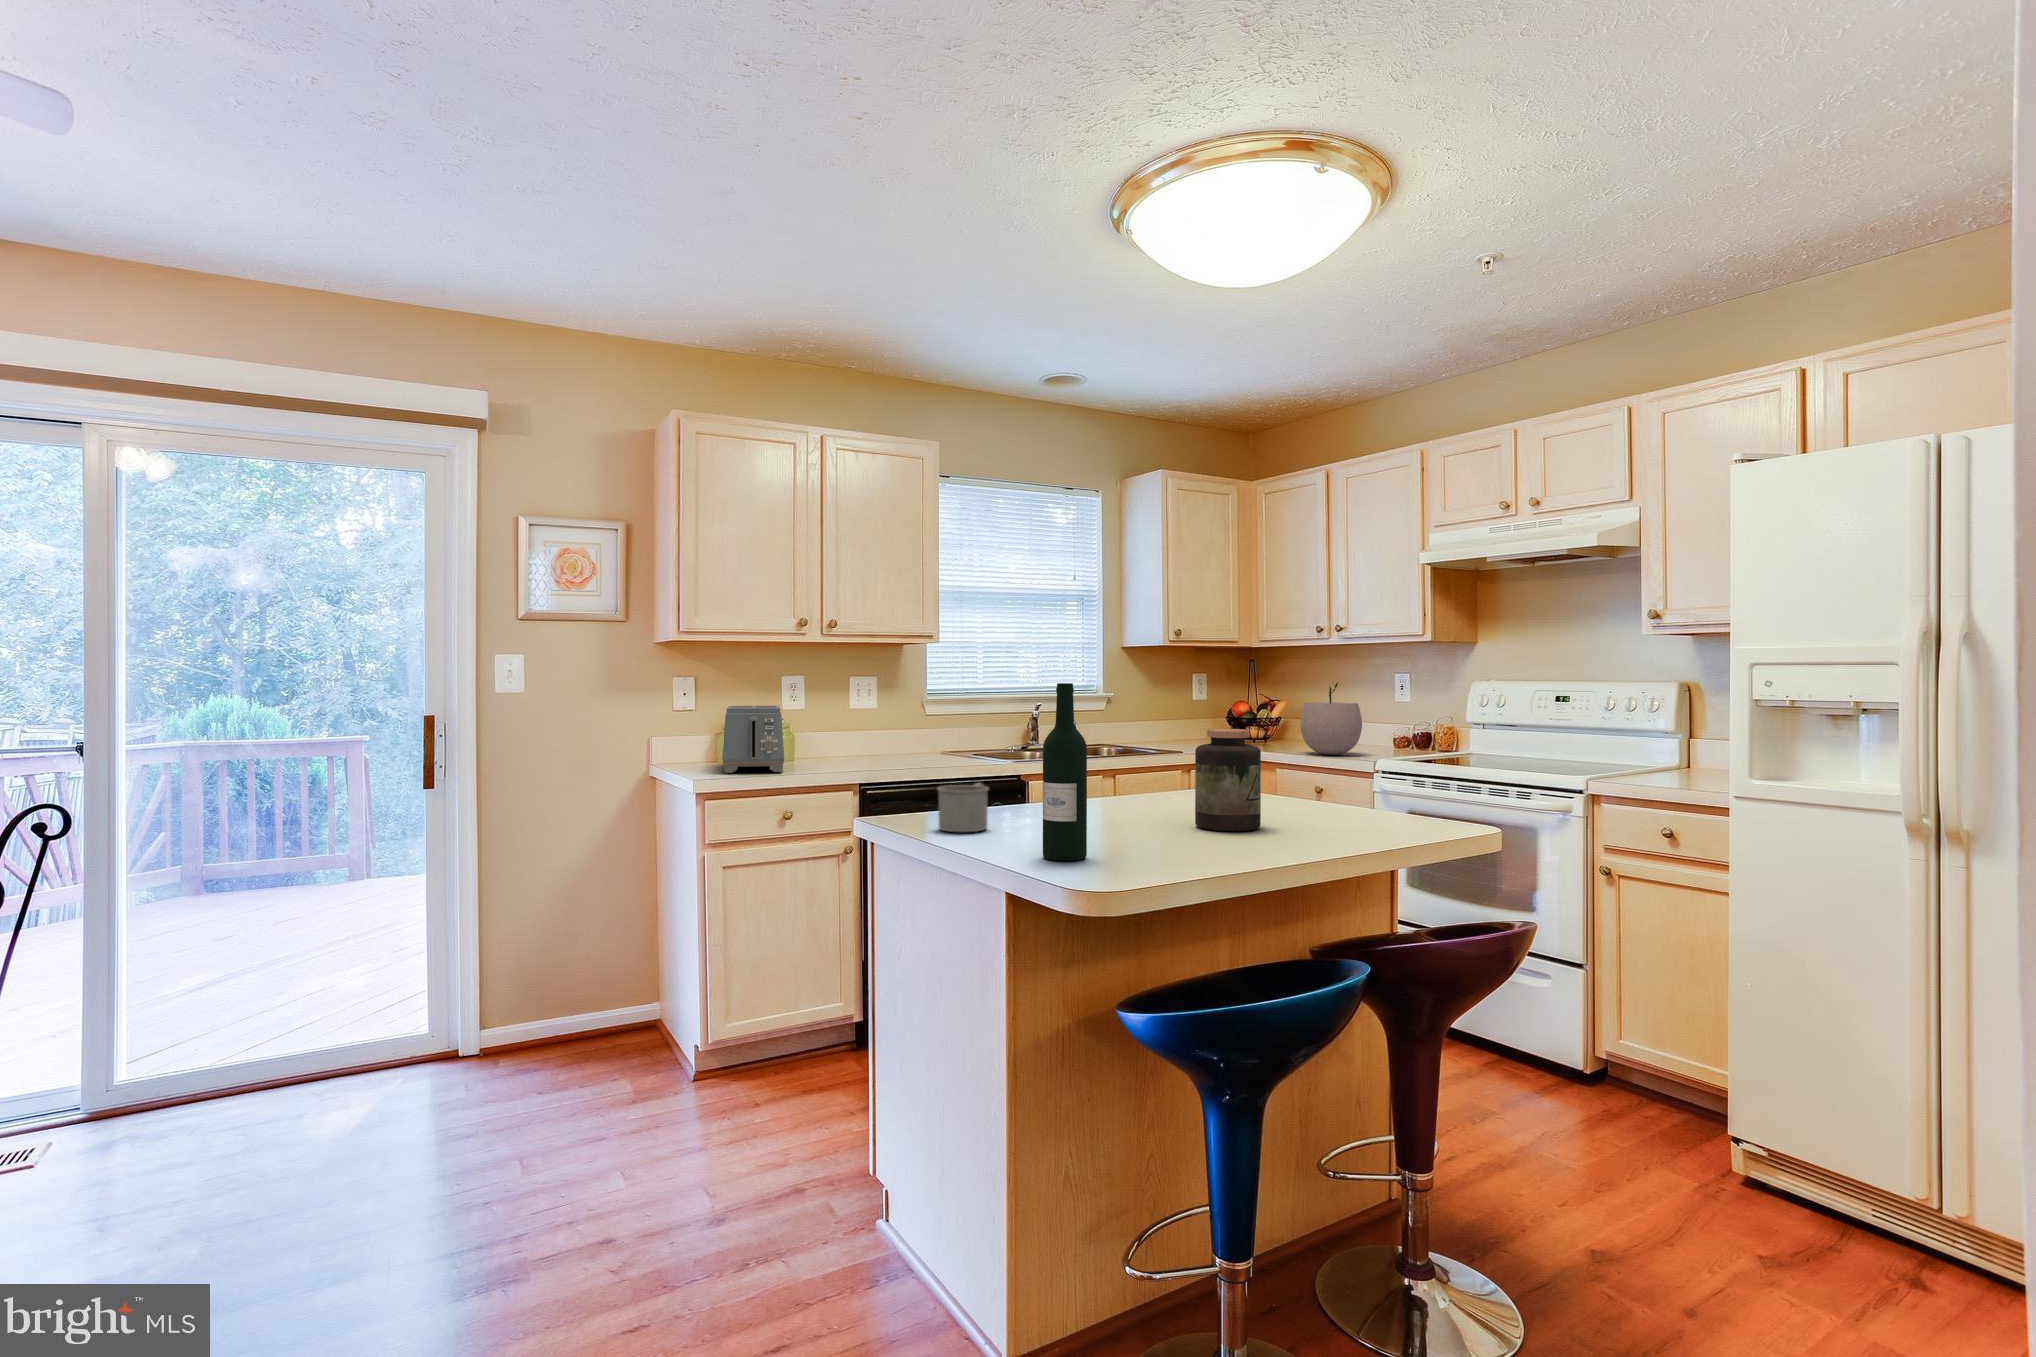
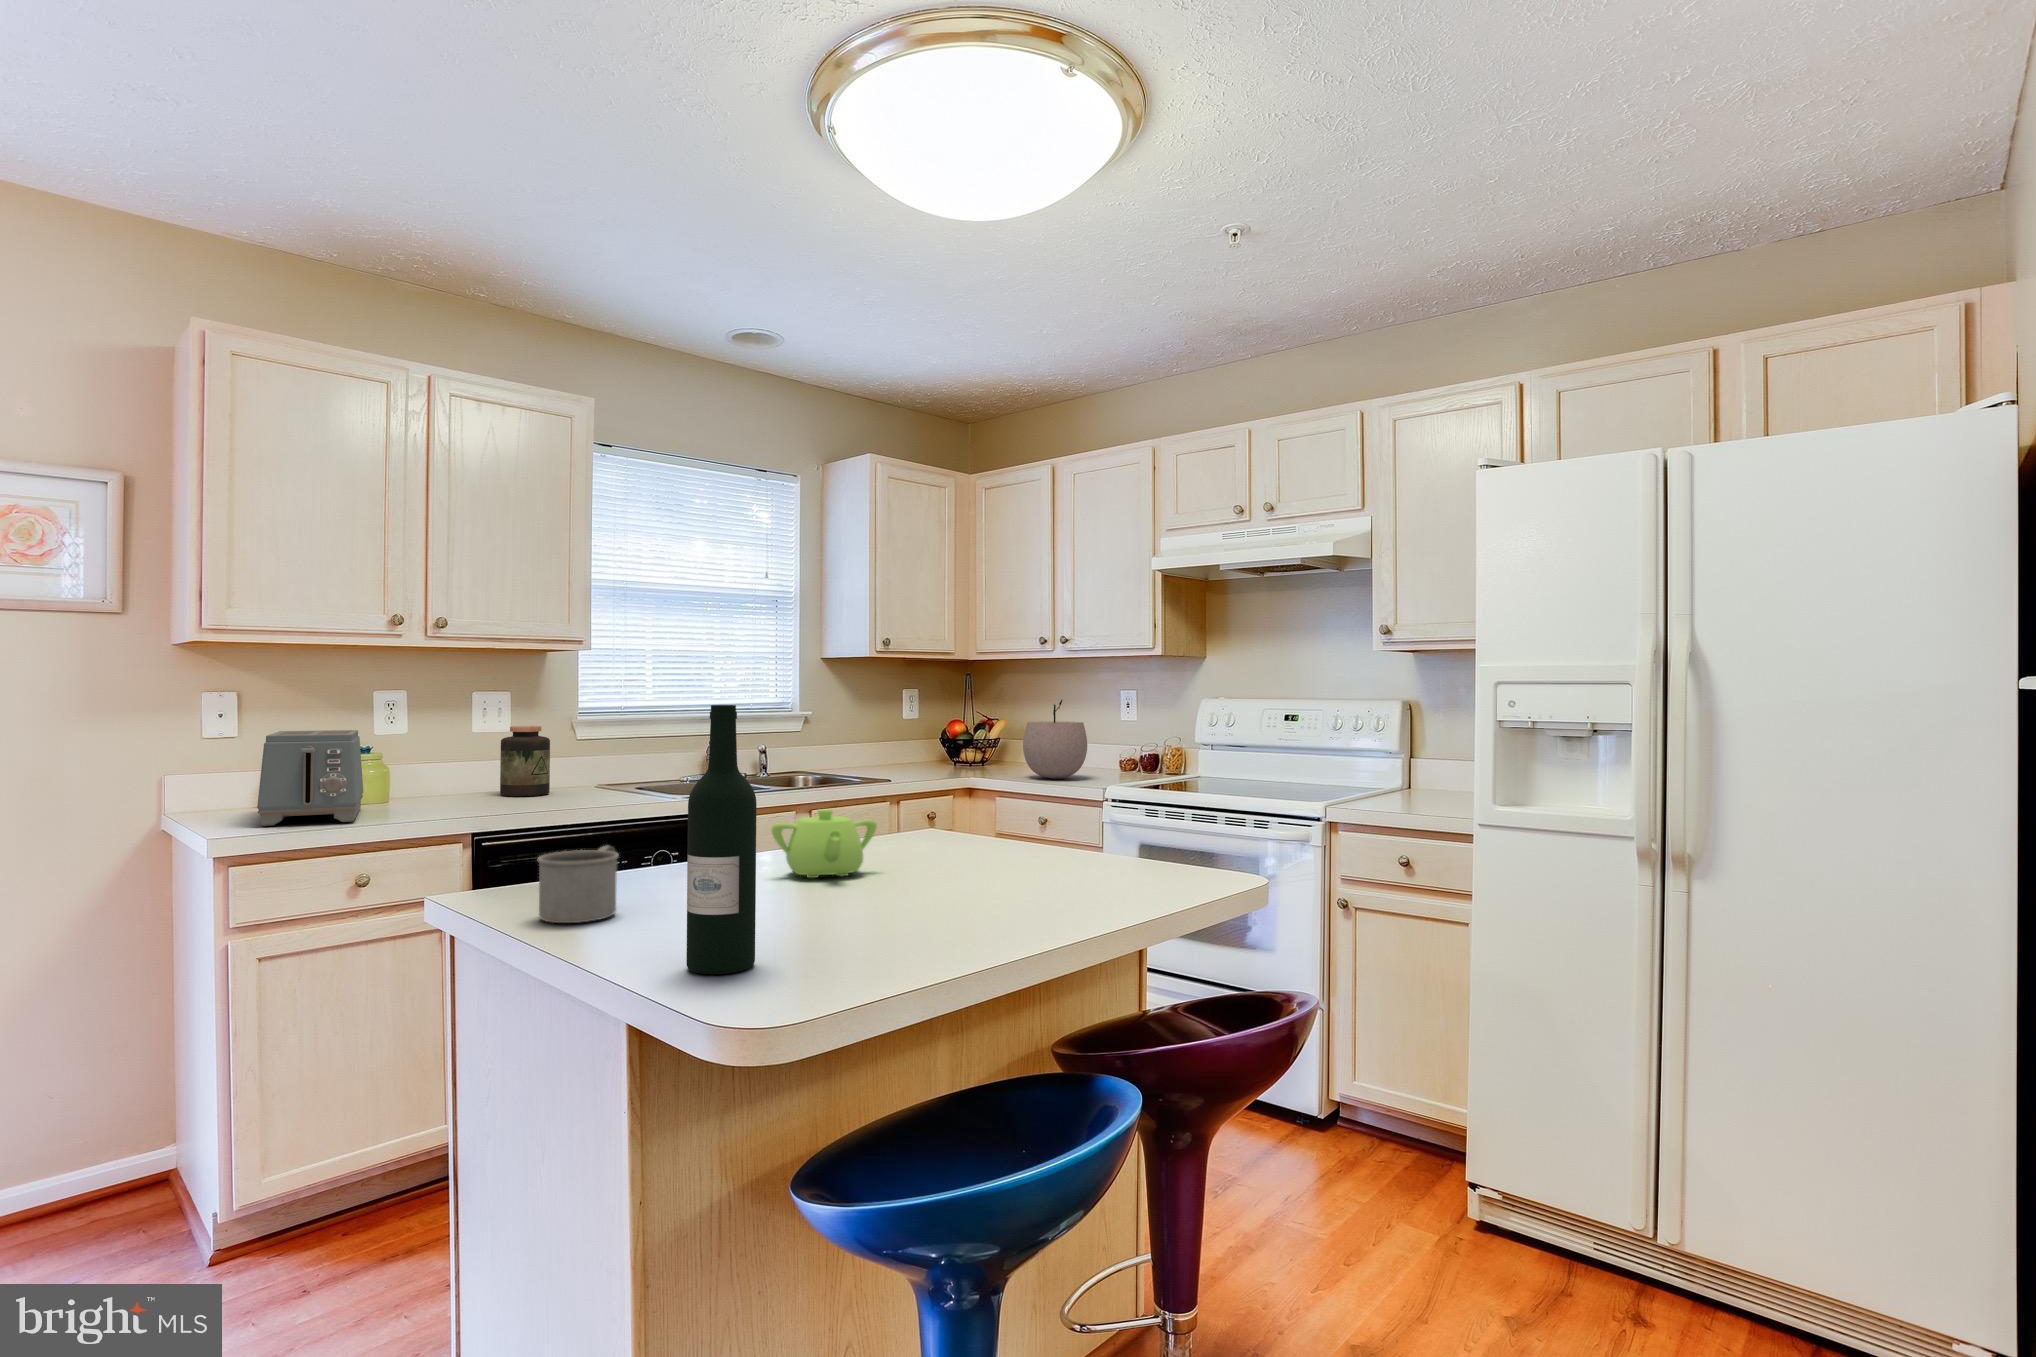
jar: present [1195,729,1261,831] -> present [500,726,550,796]
teapot: none [1089,764,1168,815] -> present [772,809,877,878]

